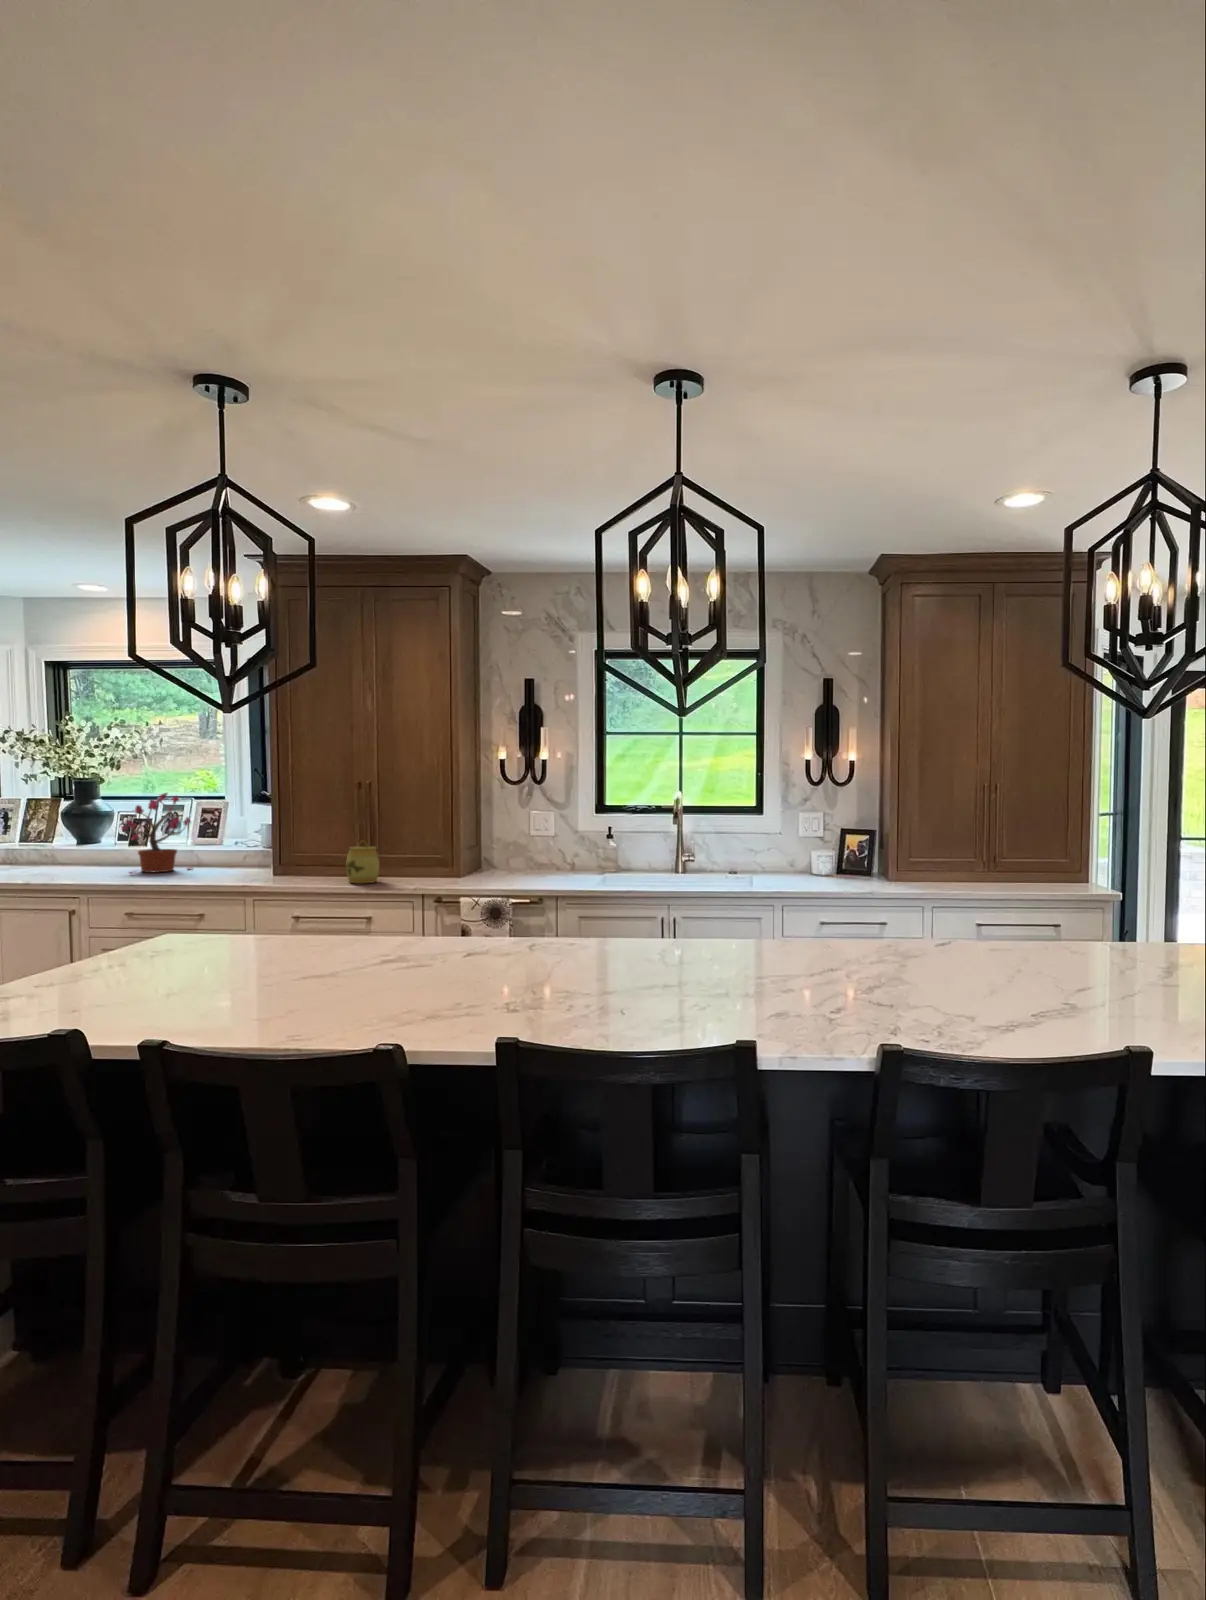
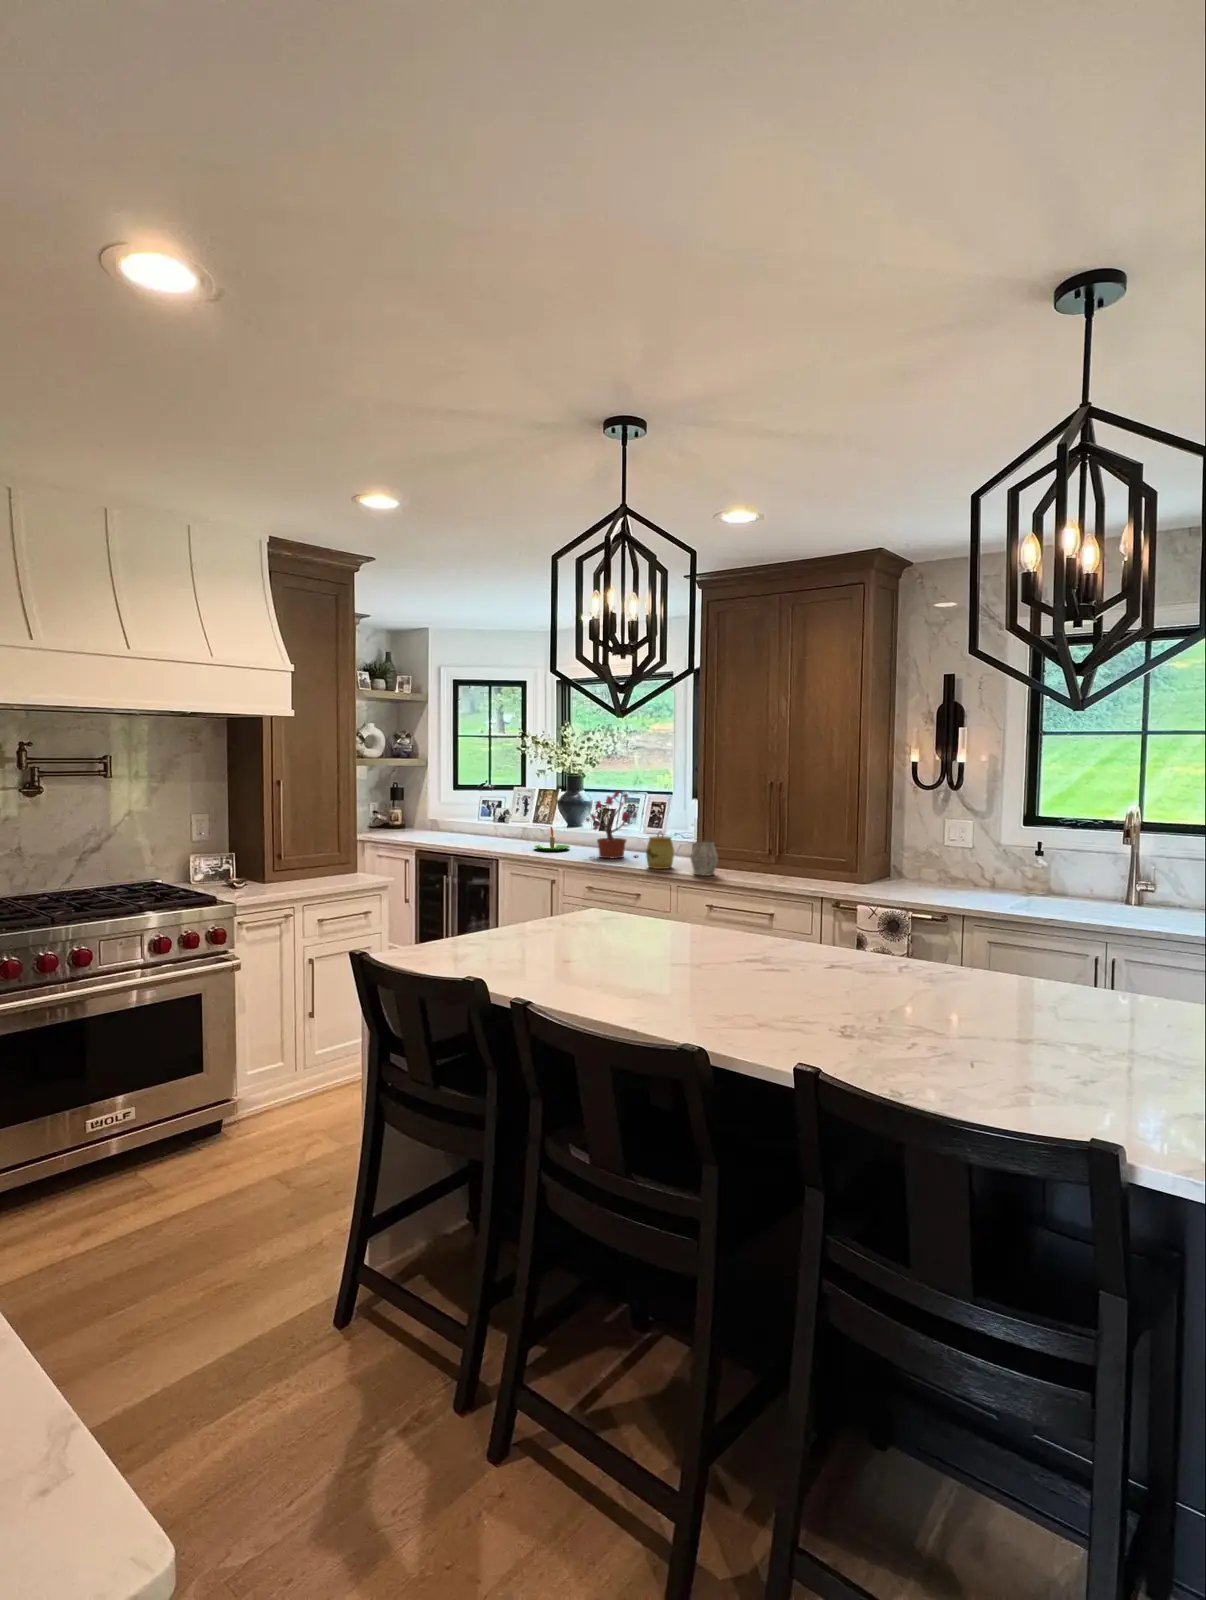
candle: none [42,839,95,869] -> present [534,827,570,851]
jar: present [346,840,379,883] -> present [646,831,674,869]
mug: none [269,844,302,882] -> present [691,841,718,875]

